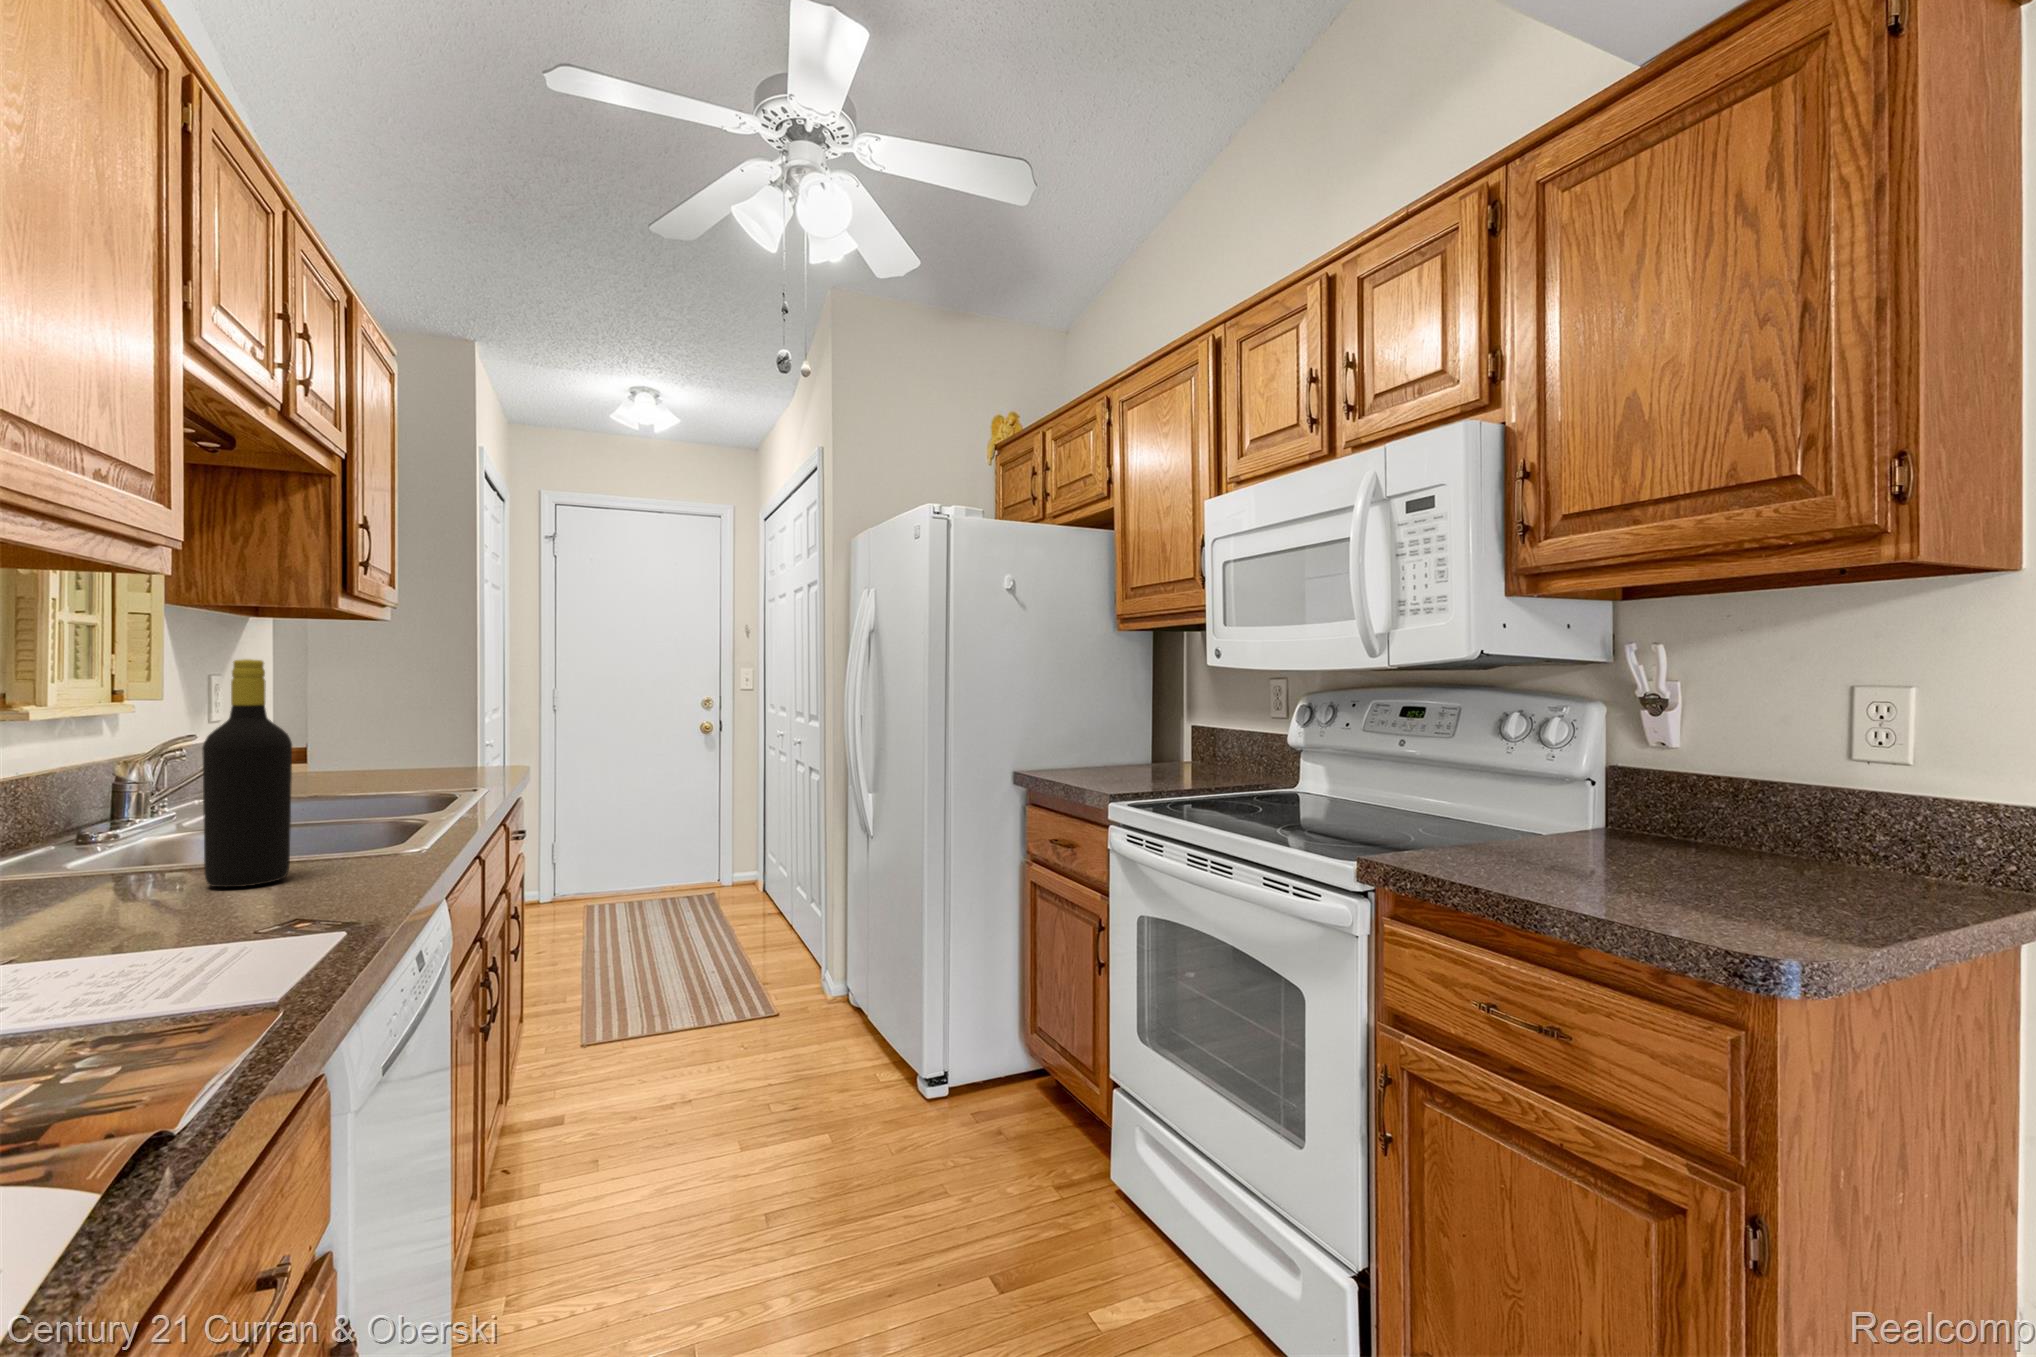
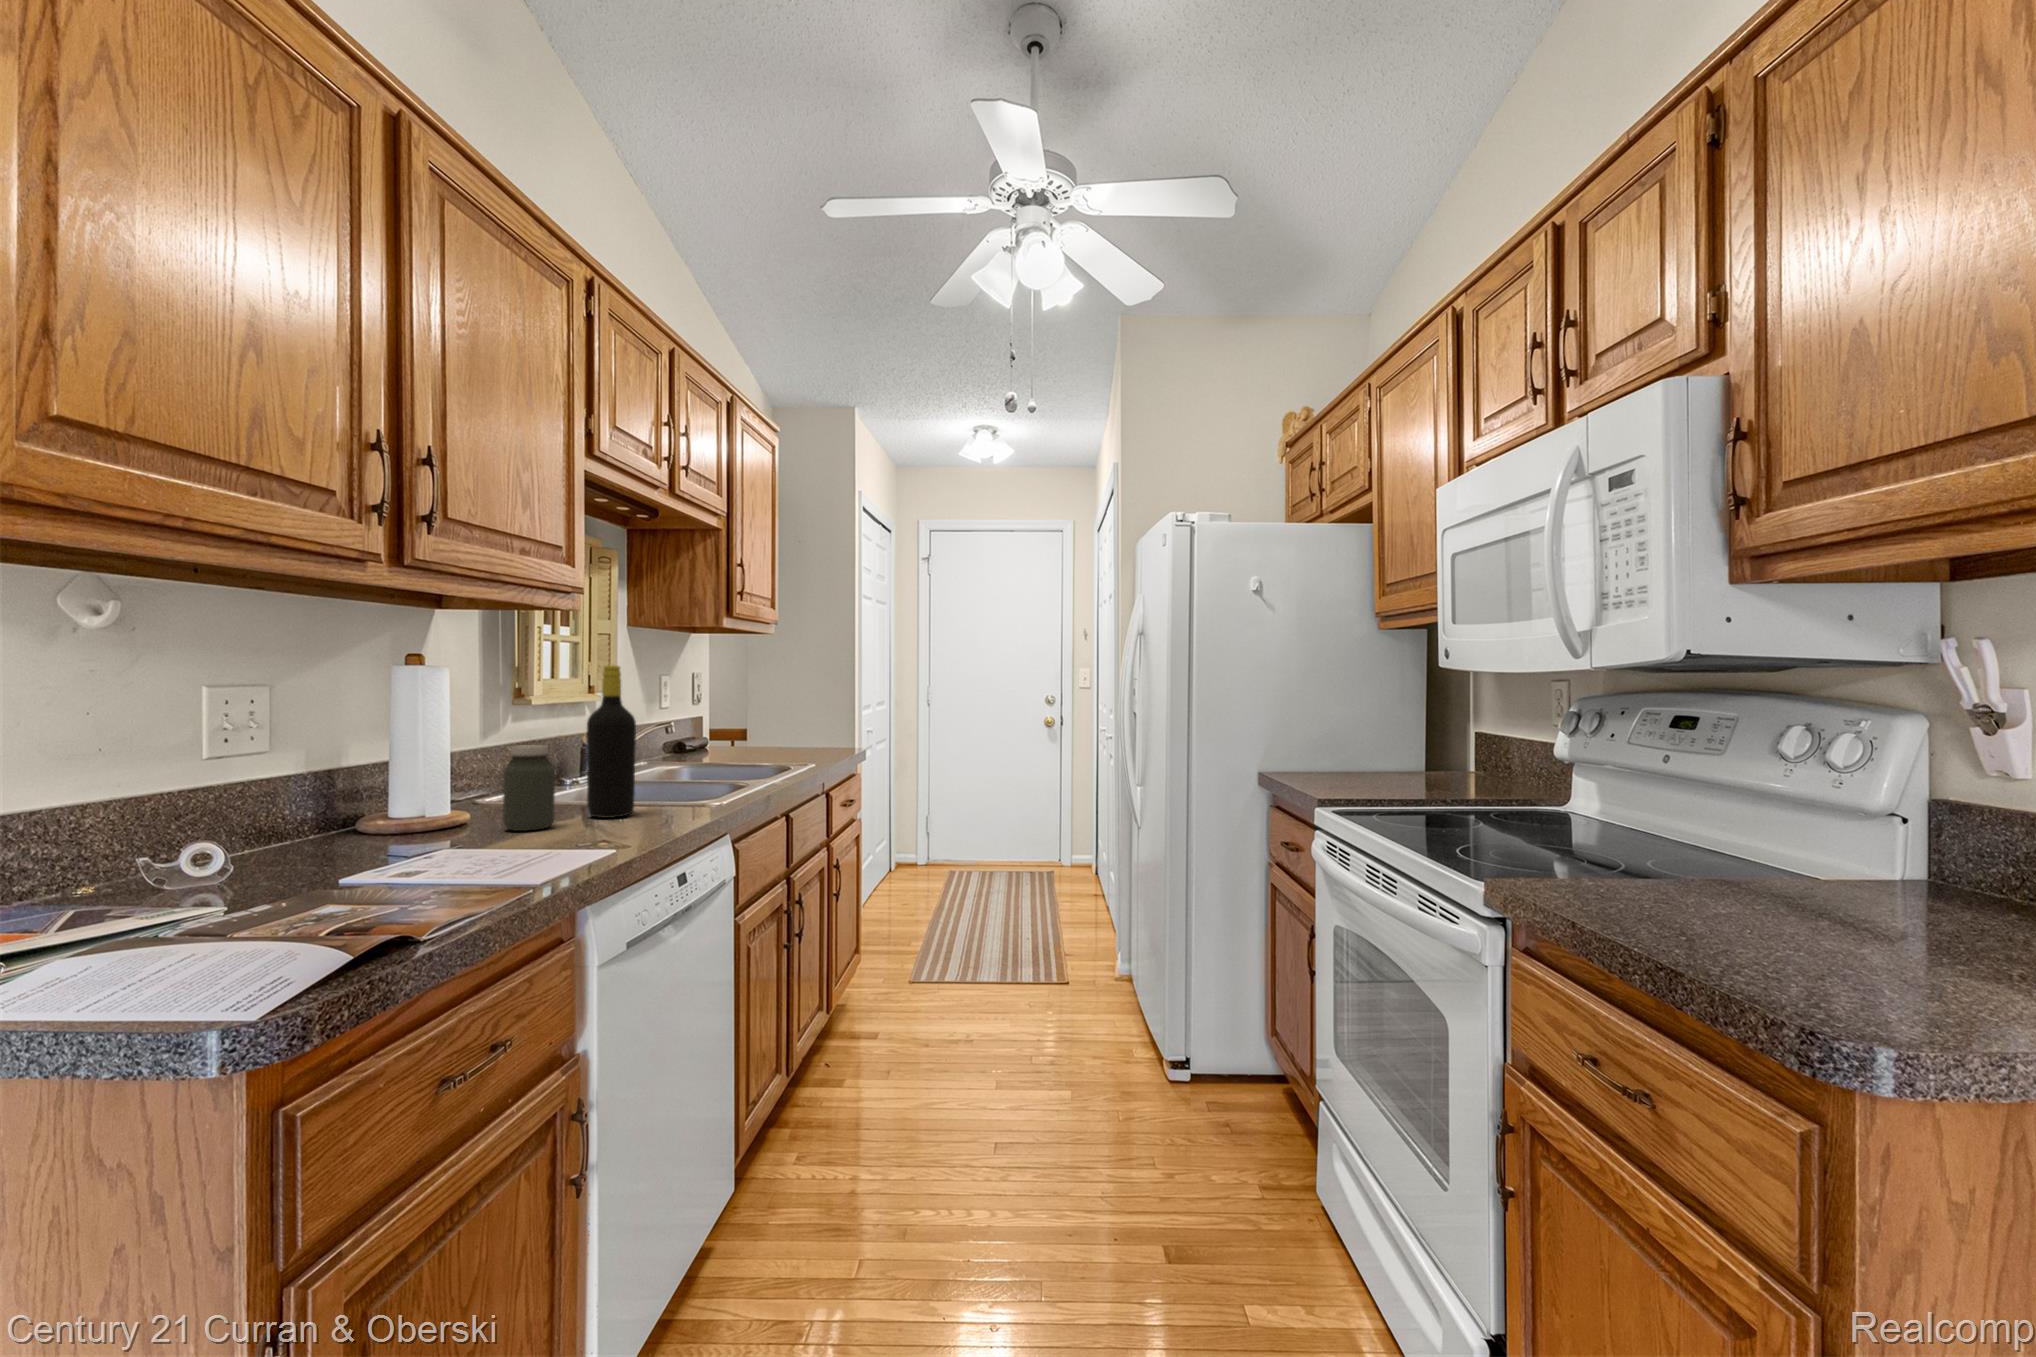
jar: none [60,783,162,923] -> present [503,745,555,831]

